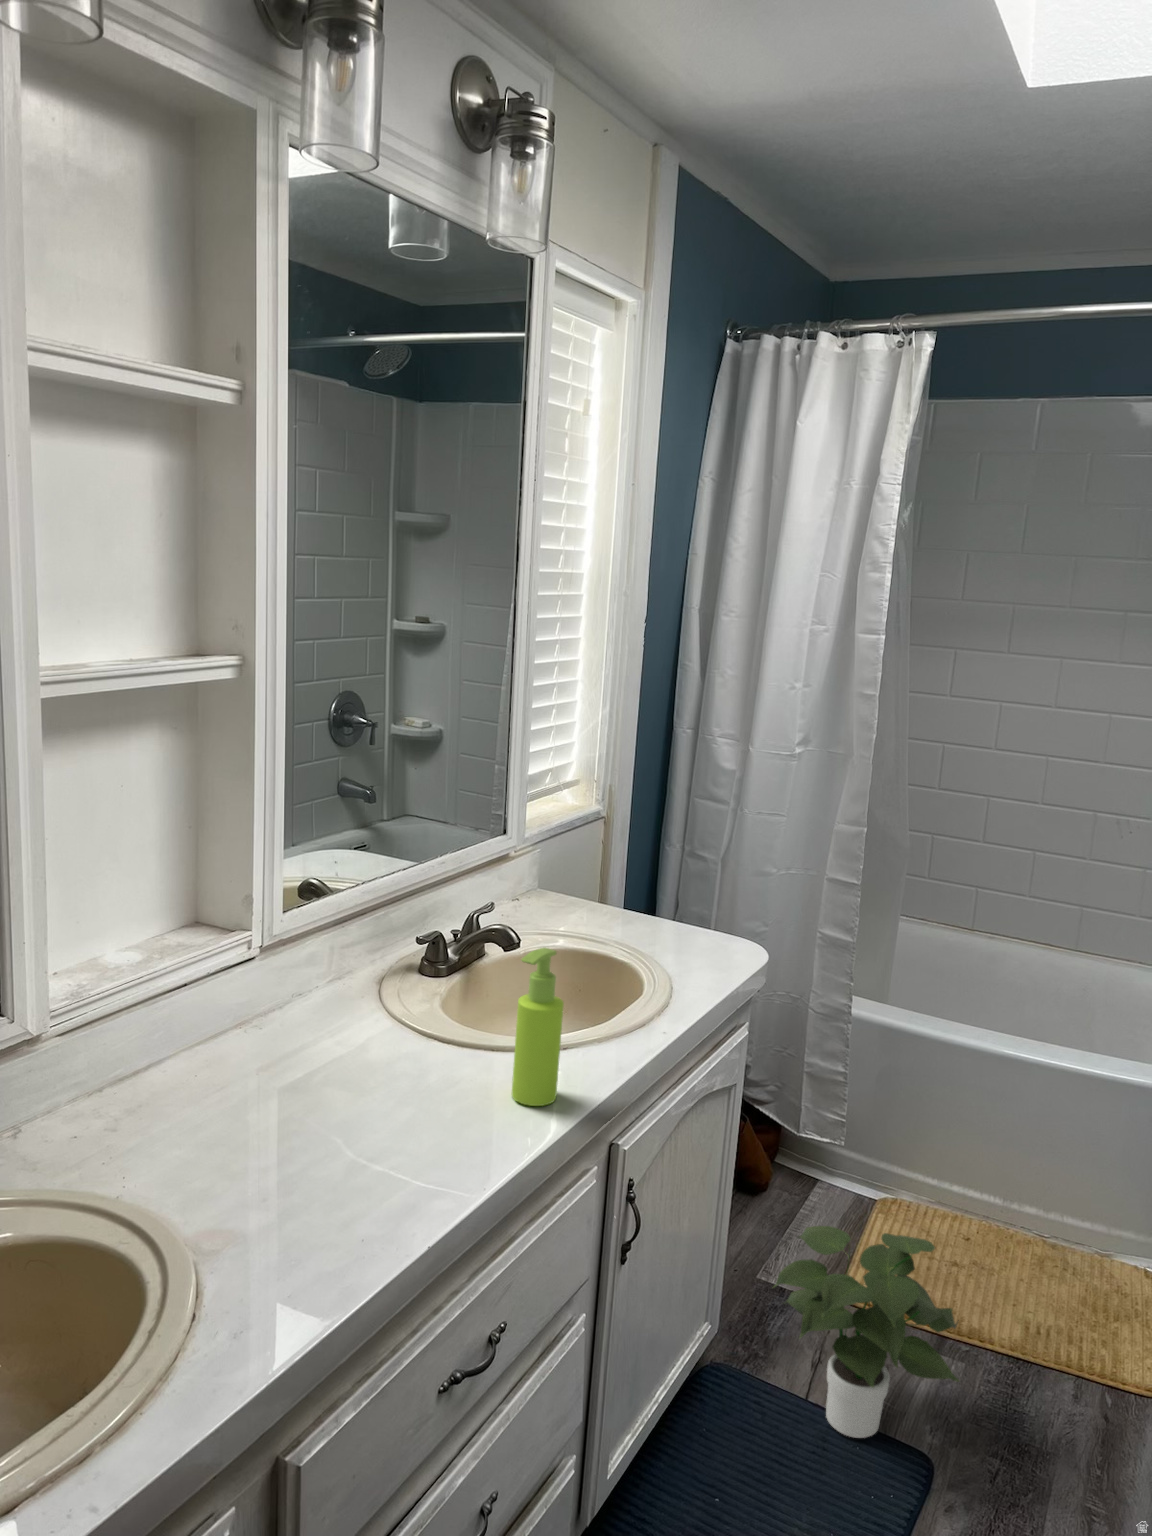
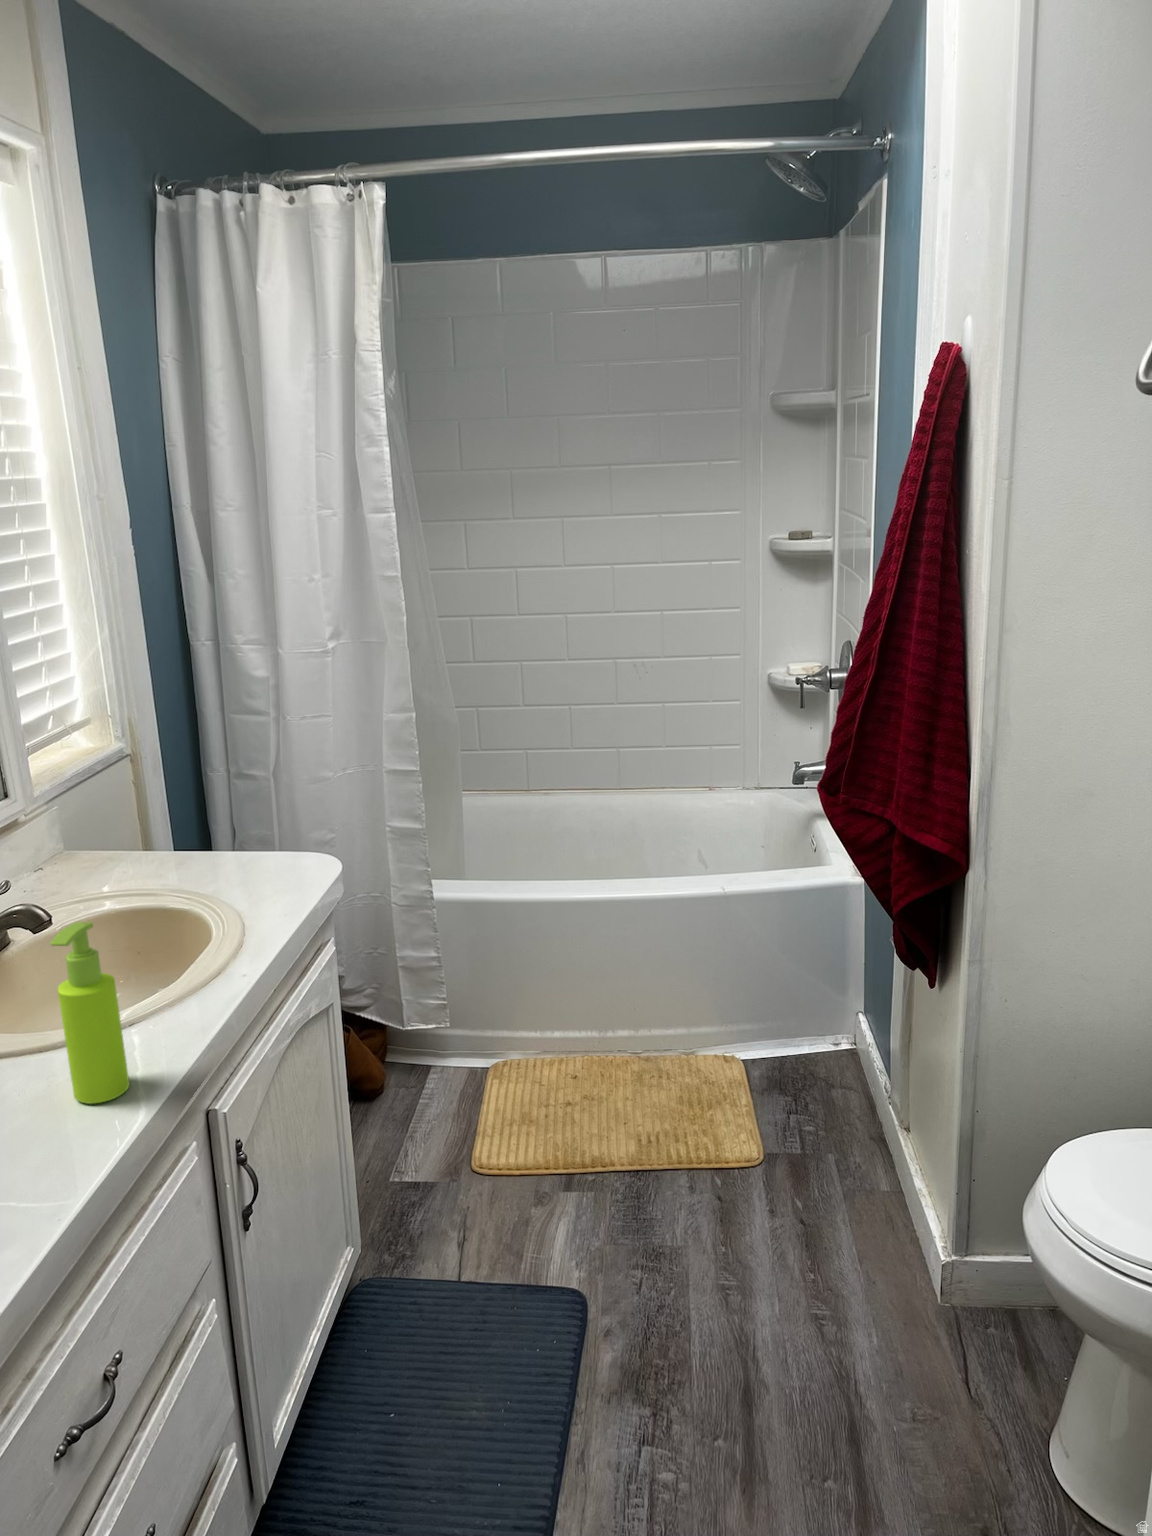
potted plant: present [774,1226,959,1438] -> none [406,1097,597,1302]

